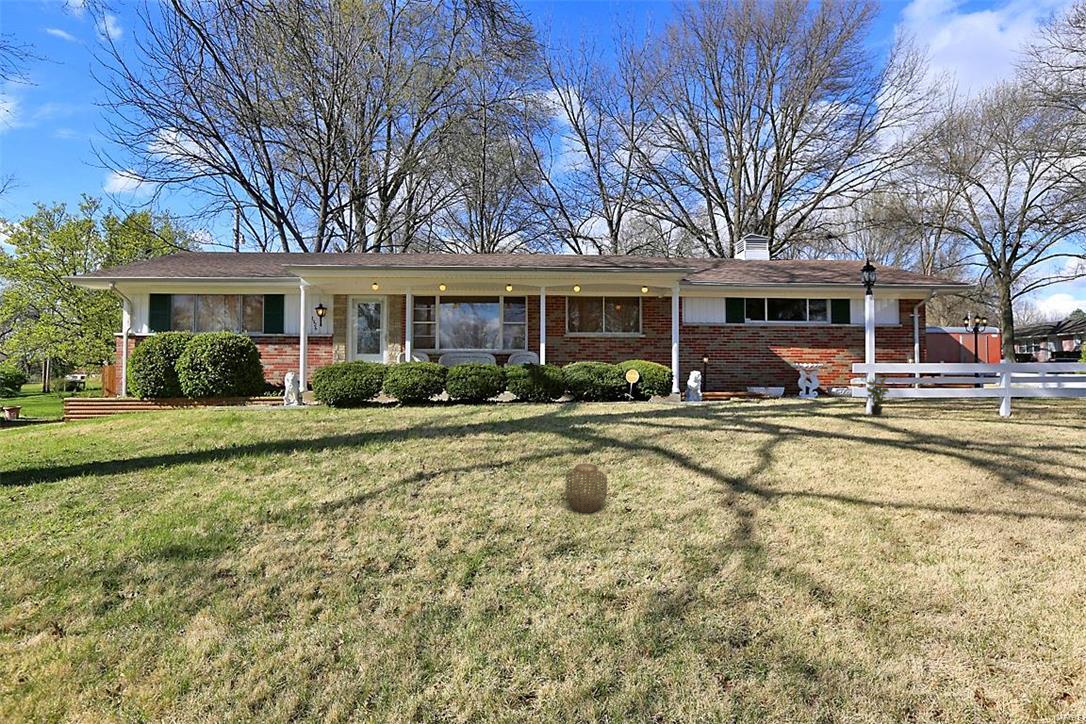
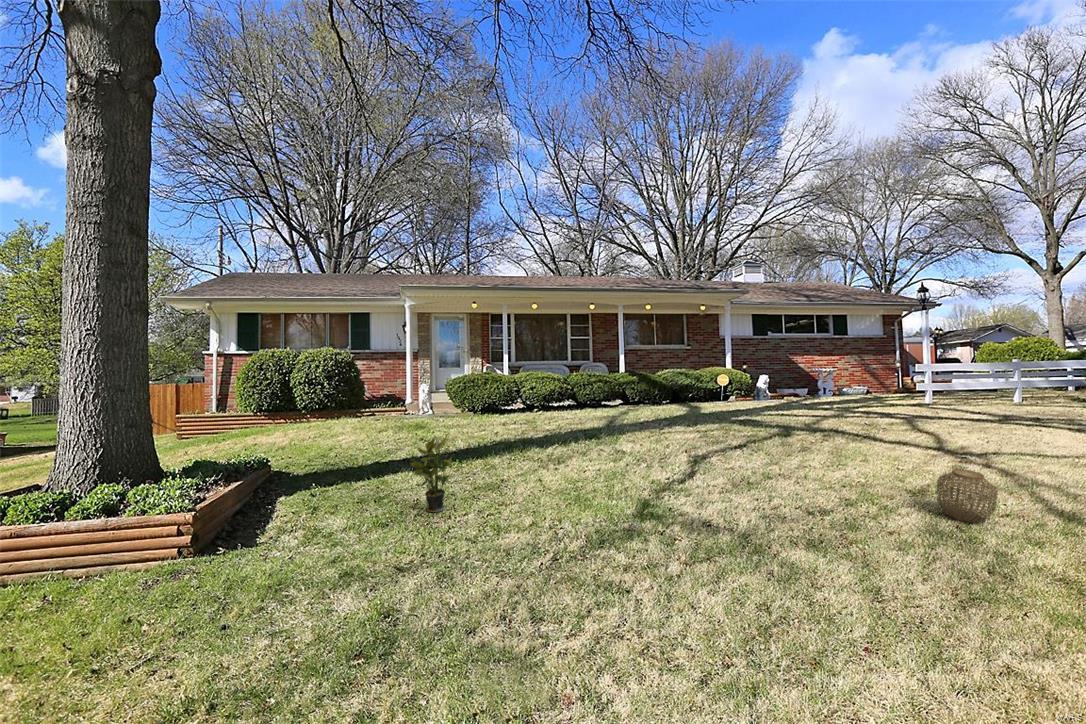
potted plant: present [867,377,889,417] -> present [411,436,452,512]

